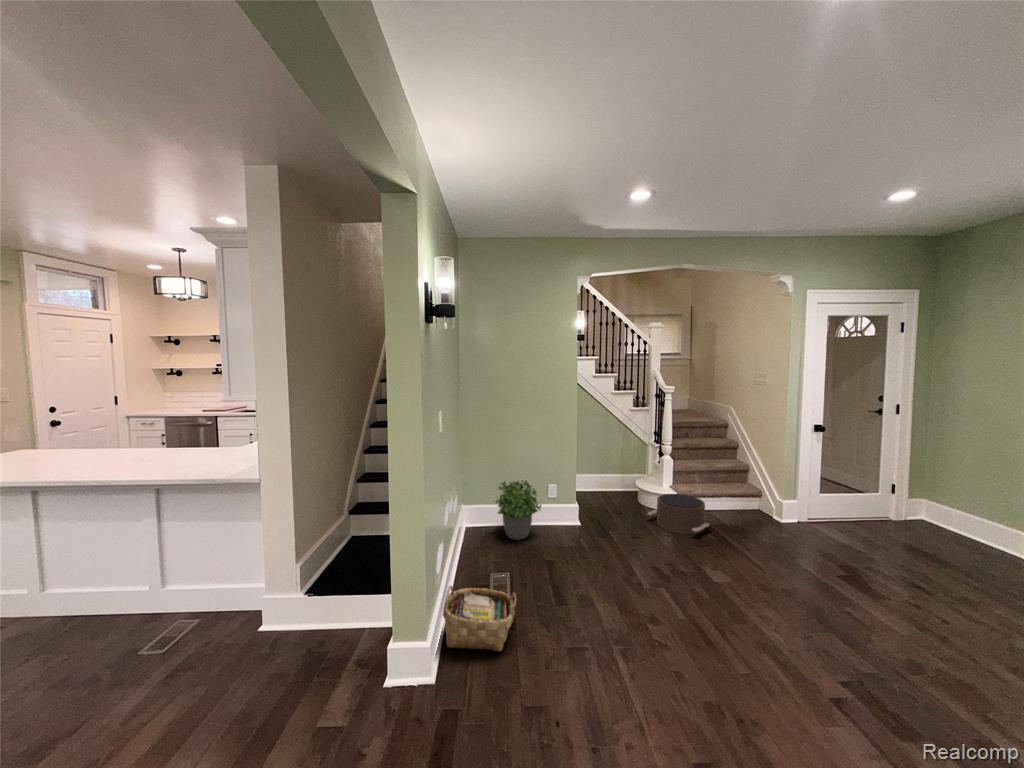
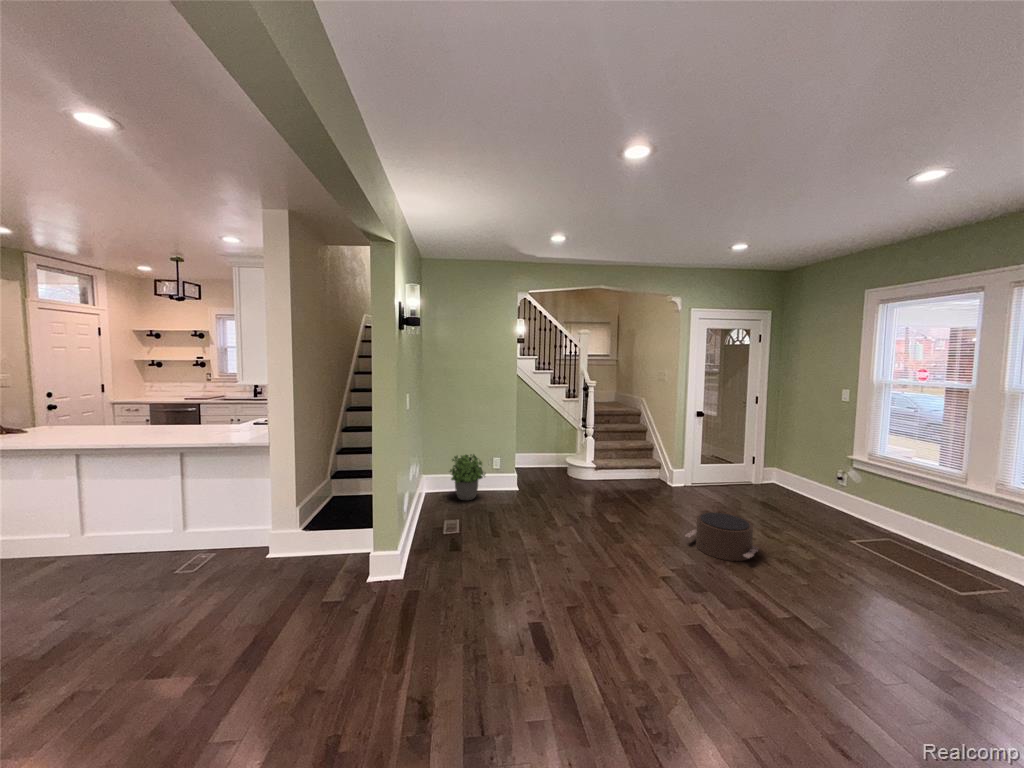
pouf: present [647,494,709,535] -> present [685,512,759,561]
woven basket: present [443,586,516,651] -> none [408,519,462,562]

